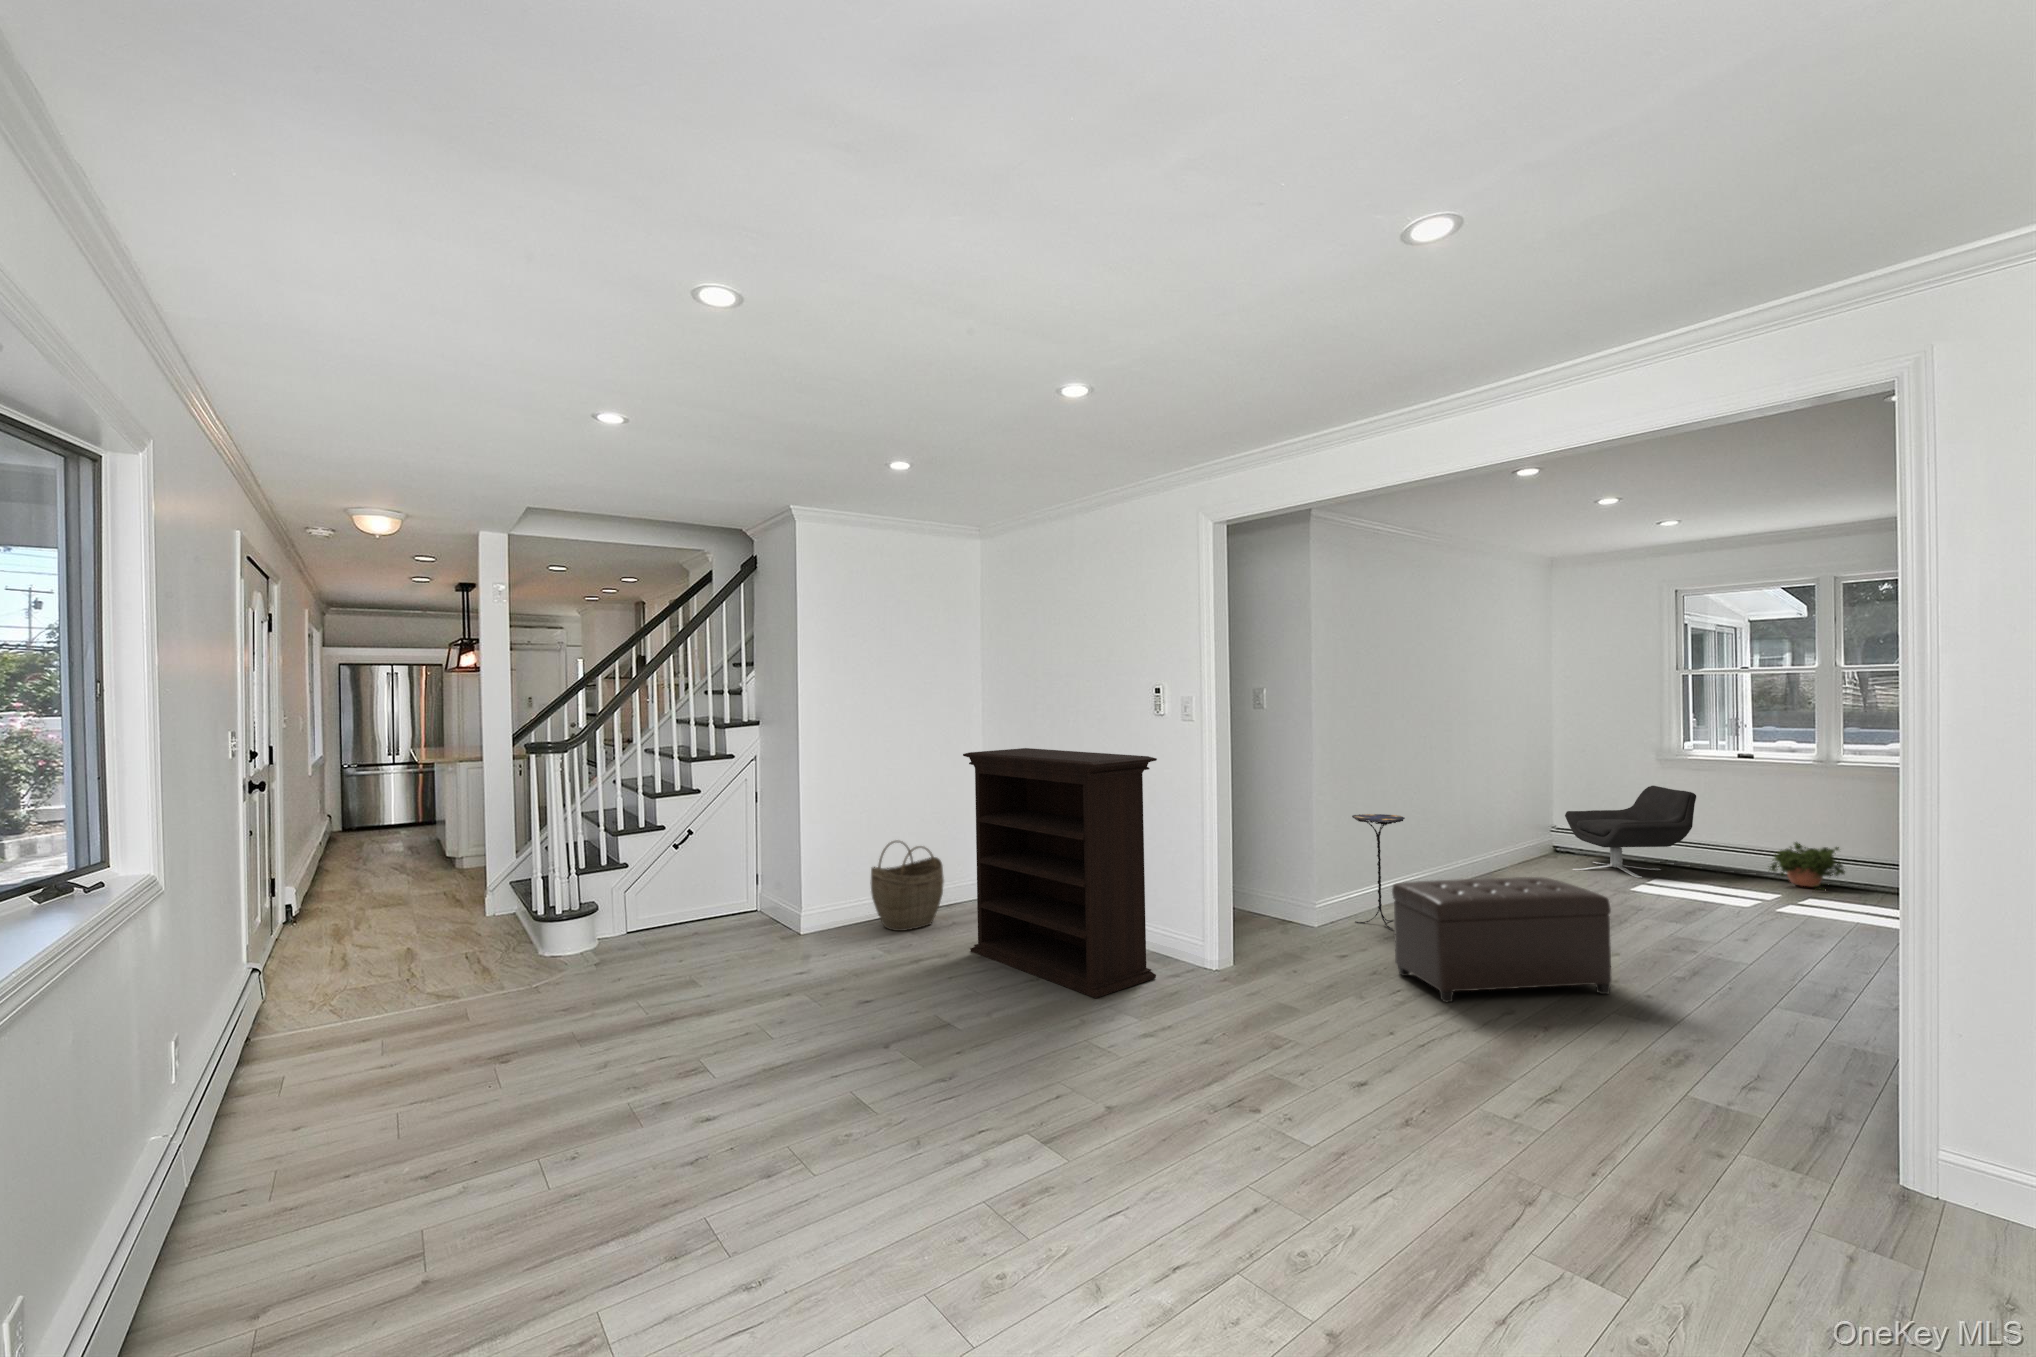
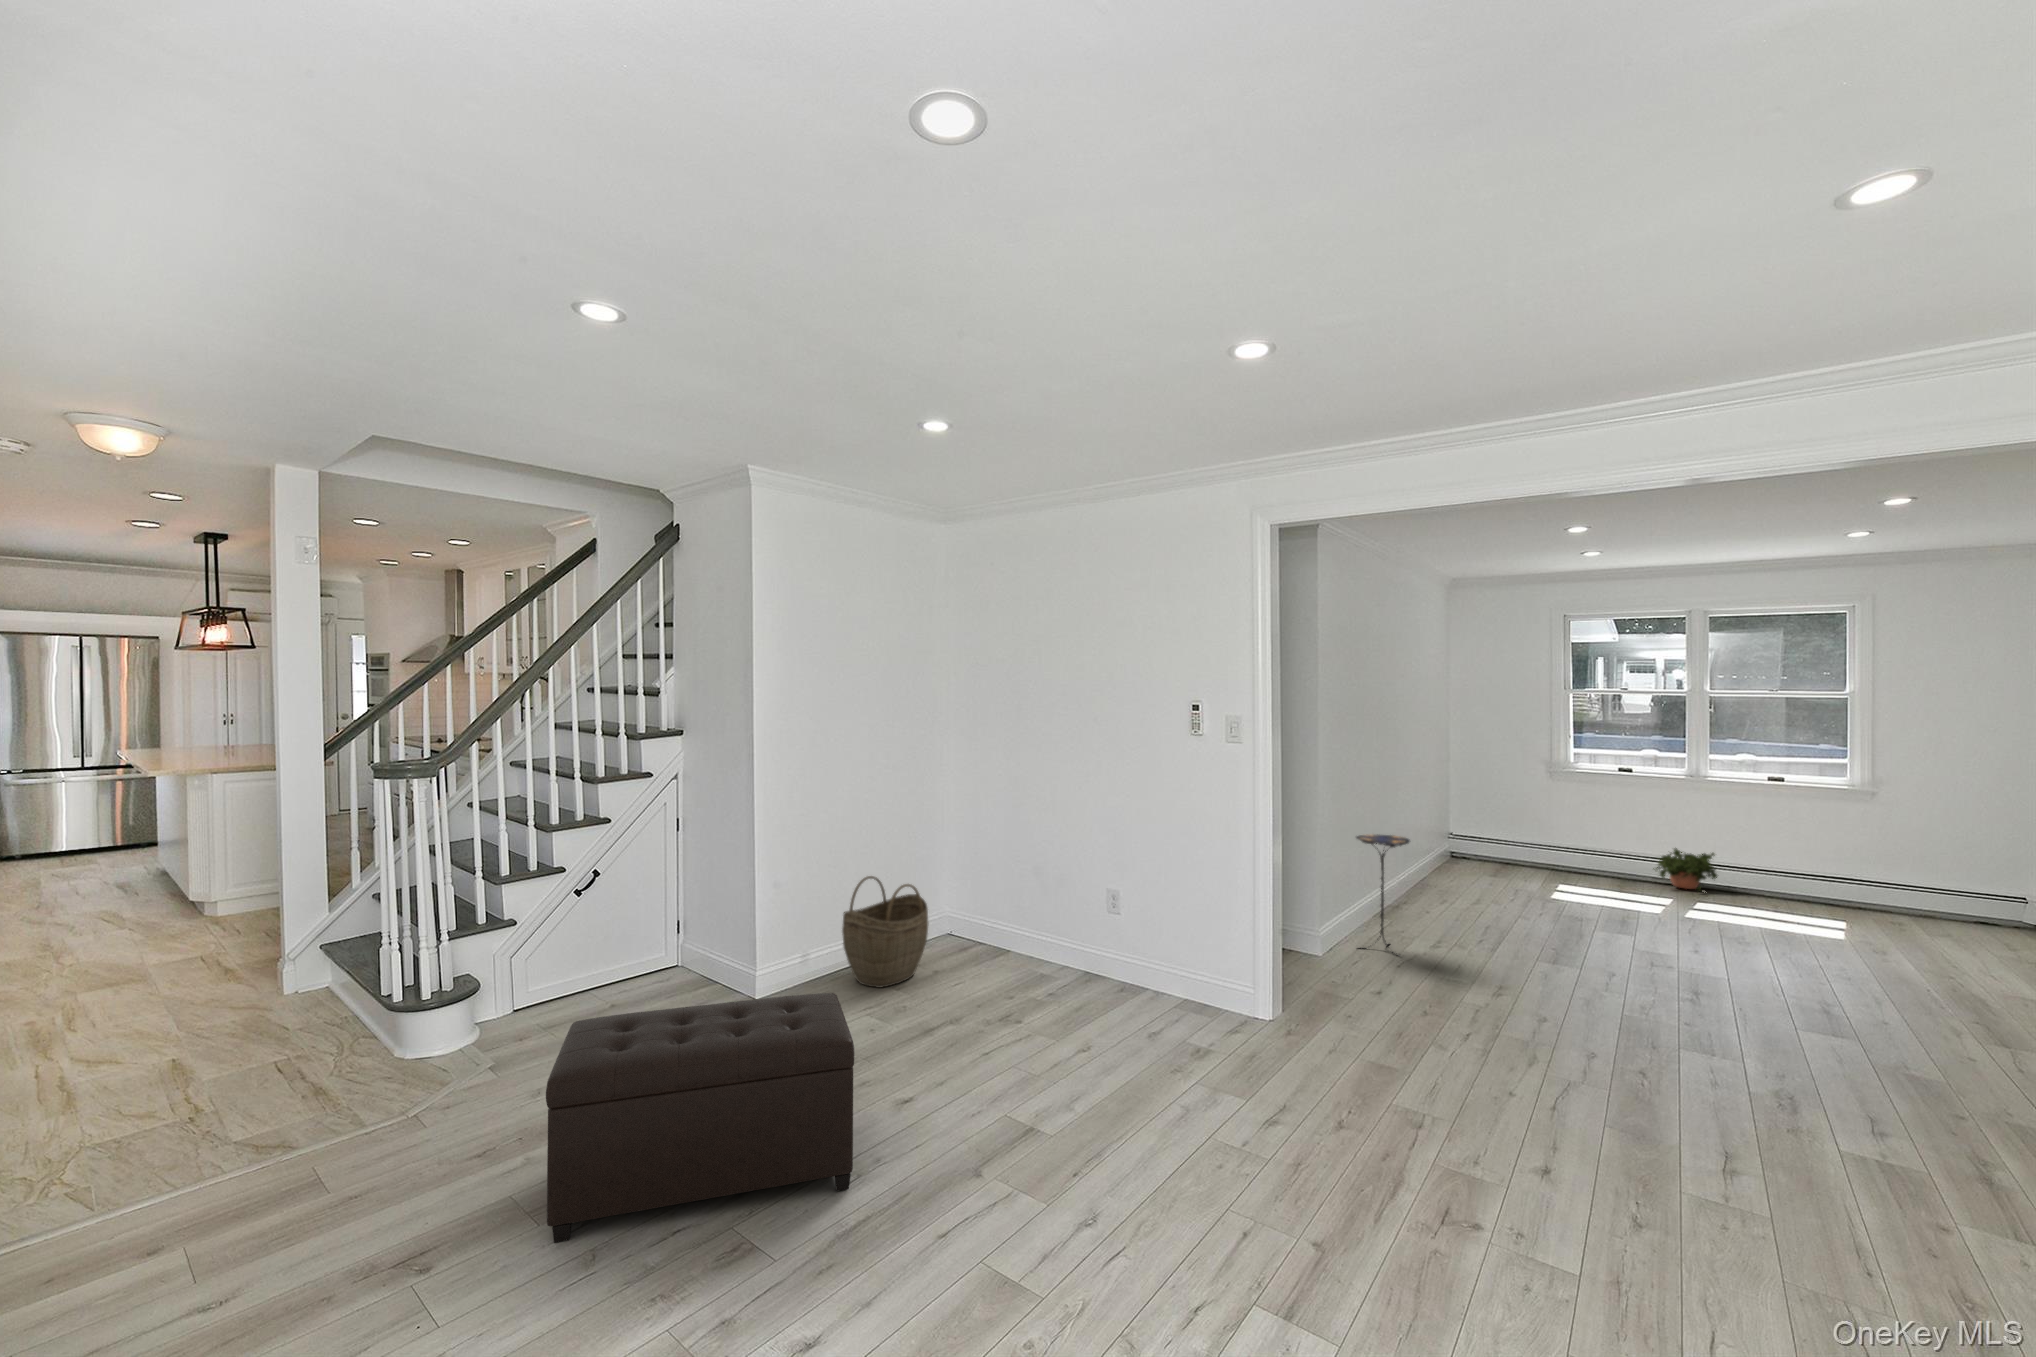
bookshelf: present [963,748,1157,998] -> none [982,768,1231,1072]
lounge chair: present [1565,786,1696,878] -> none [1474,795,1595,884]
ottoman: present [1392,877,1612,1002] -> present [546,993,855,1243]

